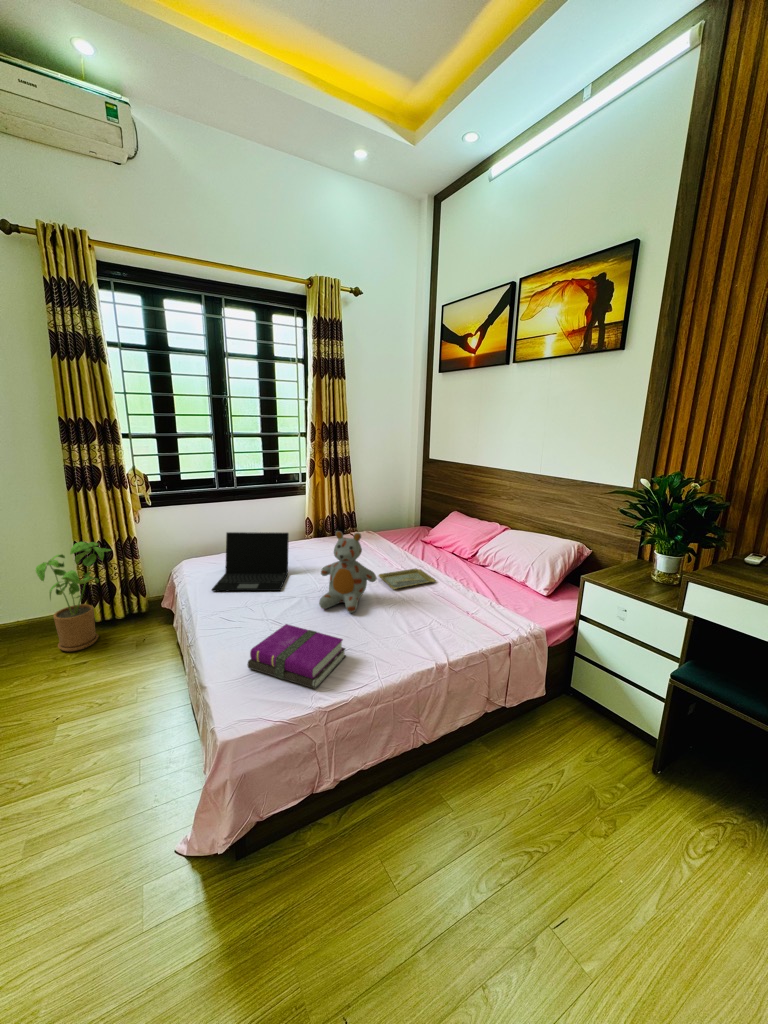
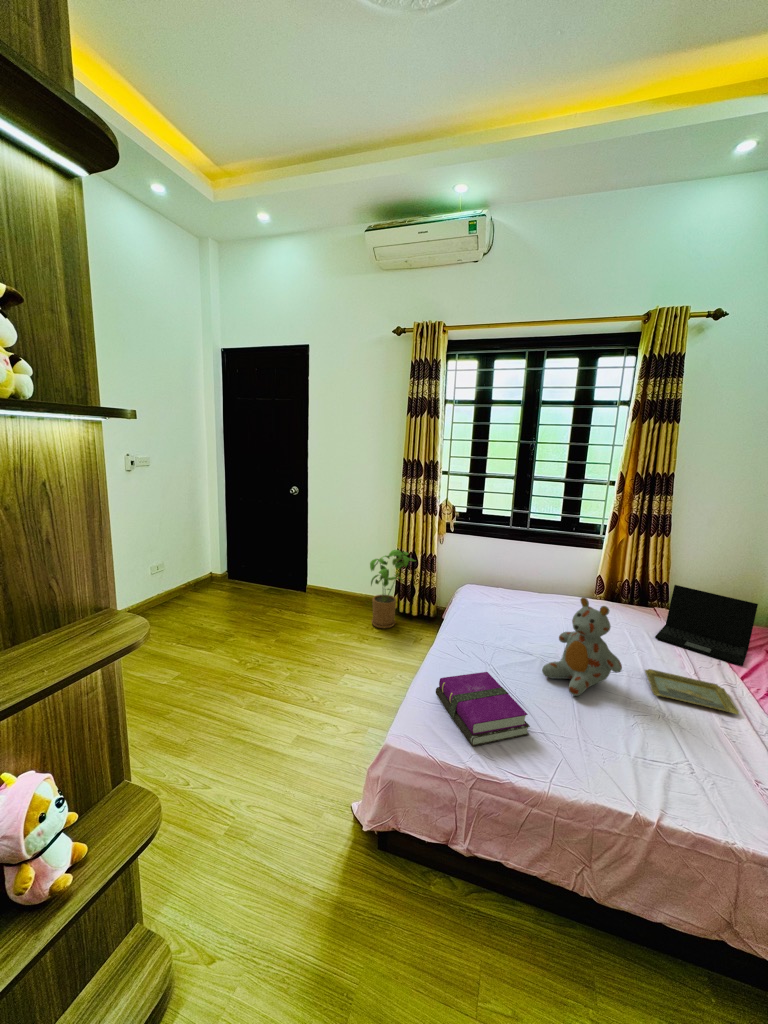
laptop: present [212,532,289,591] -> present [655,585,758,666]

